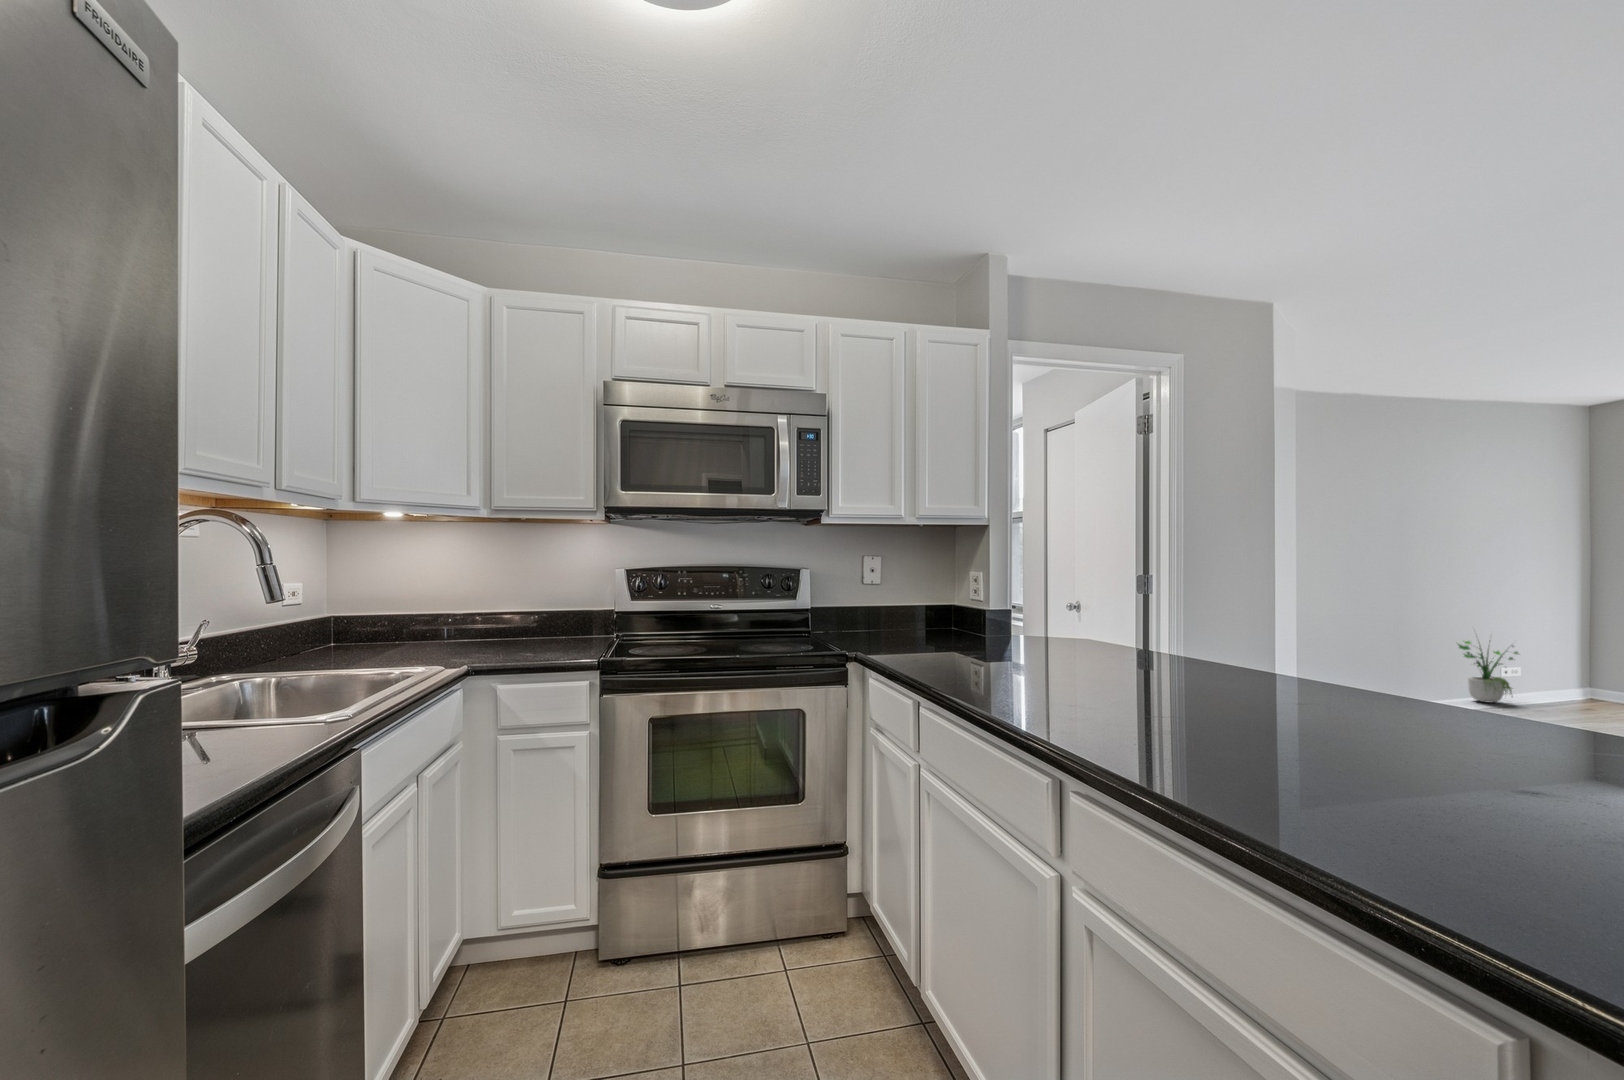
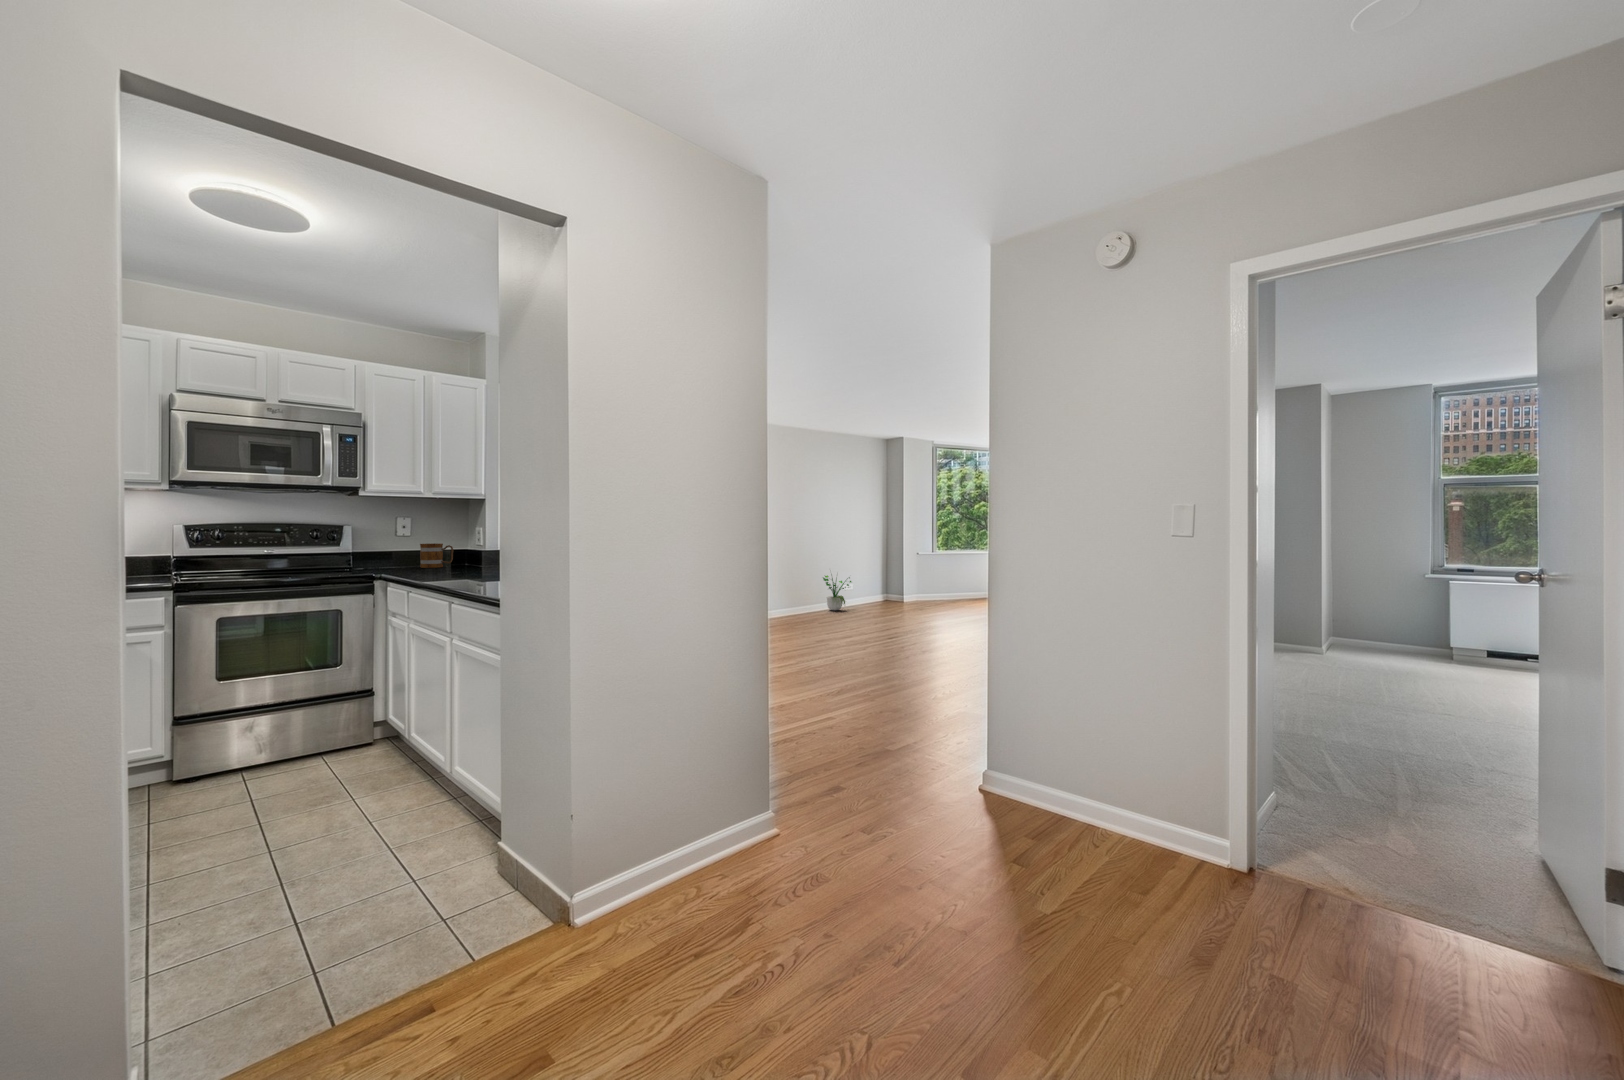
mug: none [893,593,939,631] -> present [420,543,453,568]

